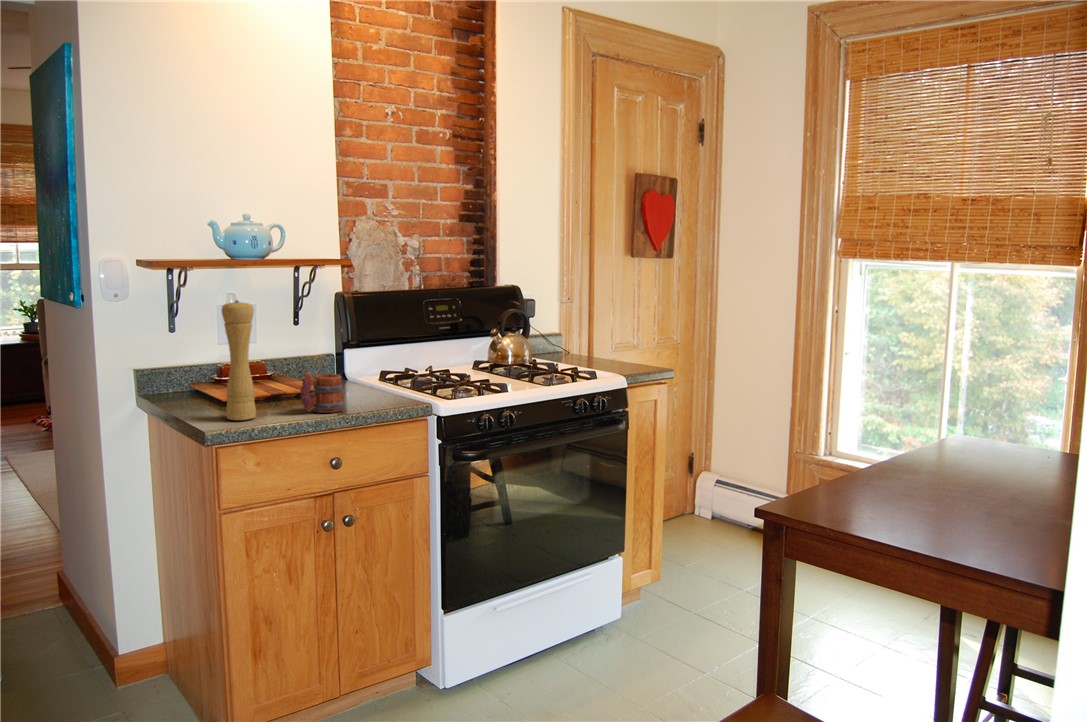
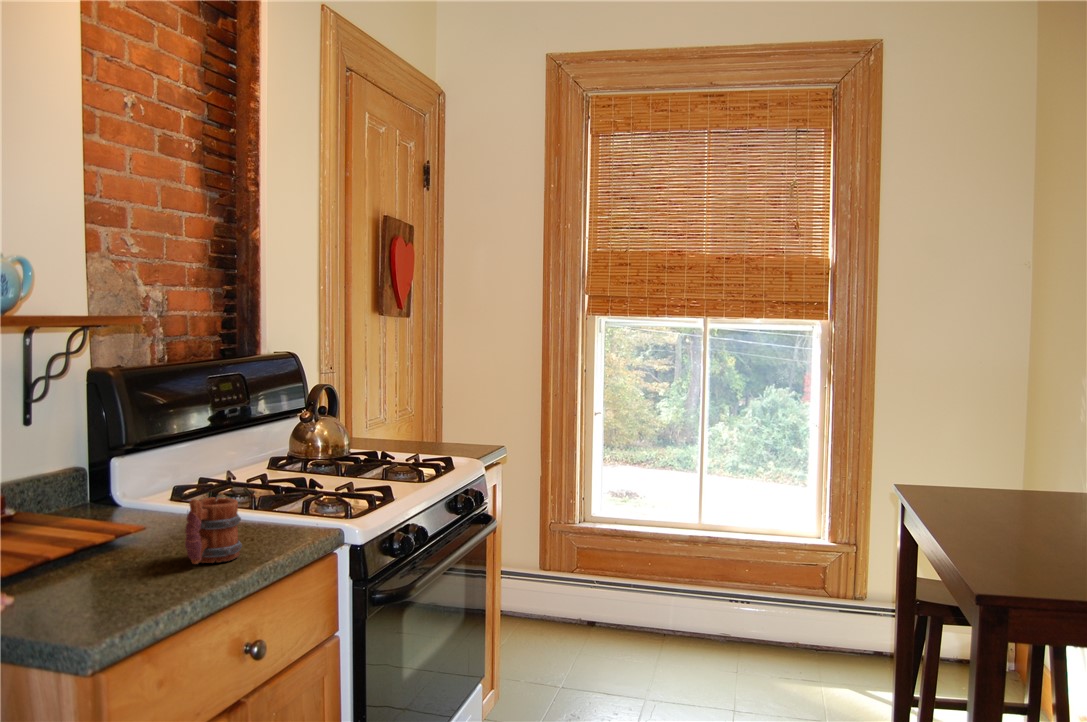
pepper mill: present [222,301,256,420] -> none [64,387,123,600]

